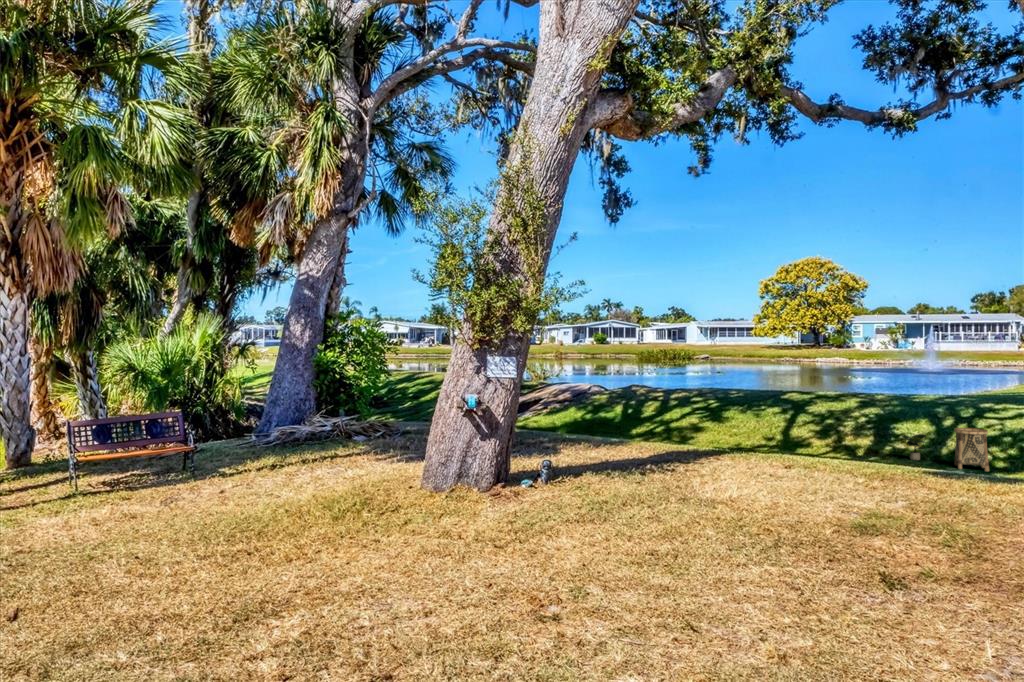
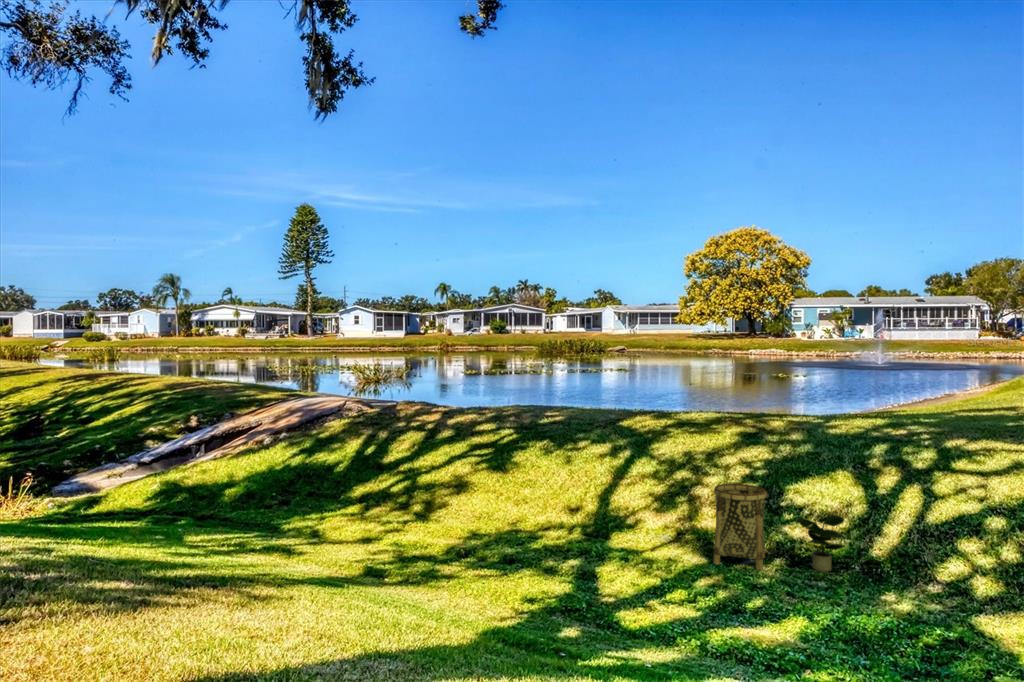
basket: present [954,428,989,471] -> present [713,483,767,570]

